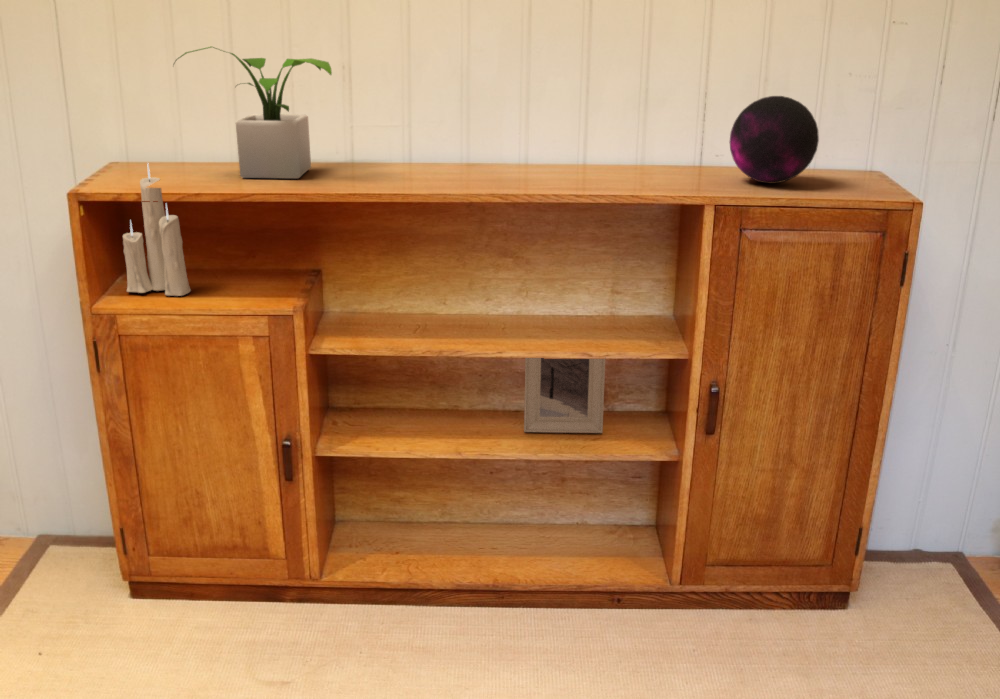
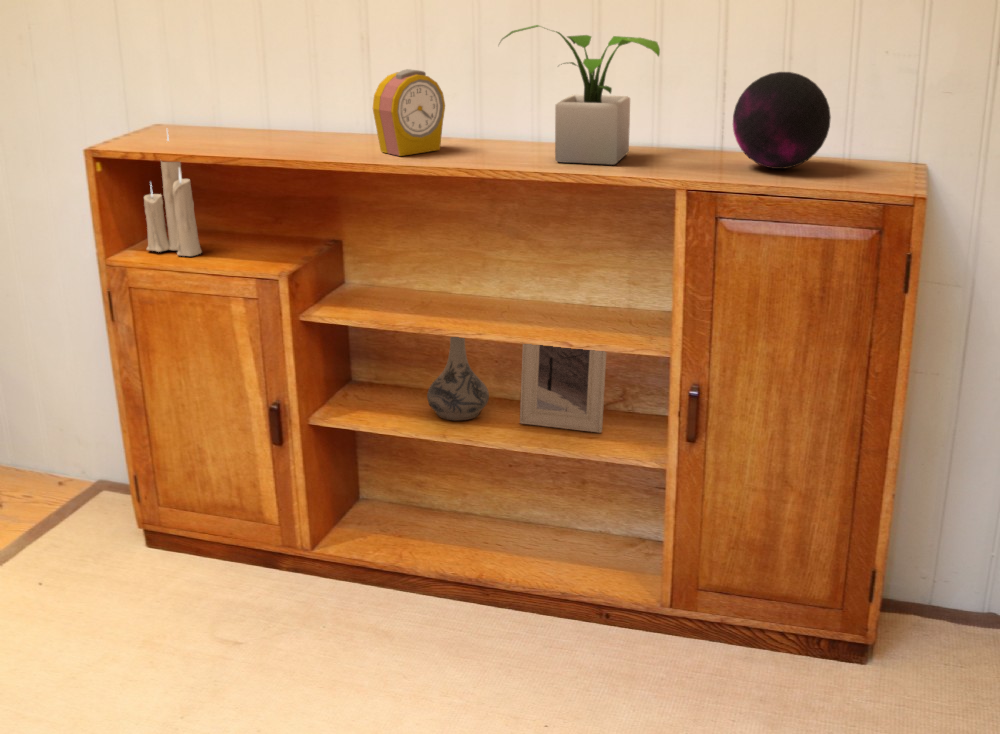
potted plant: present [176,47,332,179] -> present [501,25,660,165]
alarm clock: none [386,97,451,184] -> present [373,69,445,156]
decorative vase: none [431,340,490,436] -> present [427,337,489,420]

